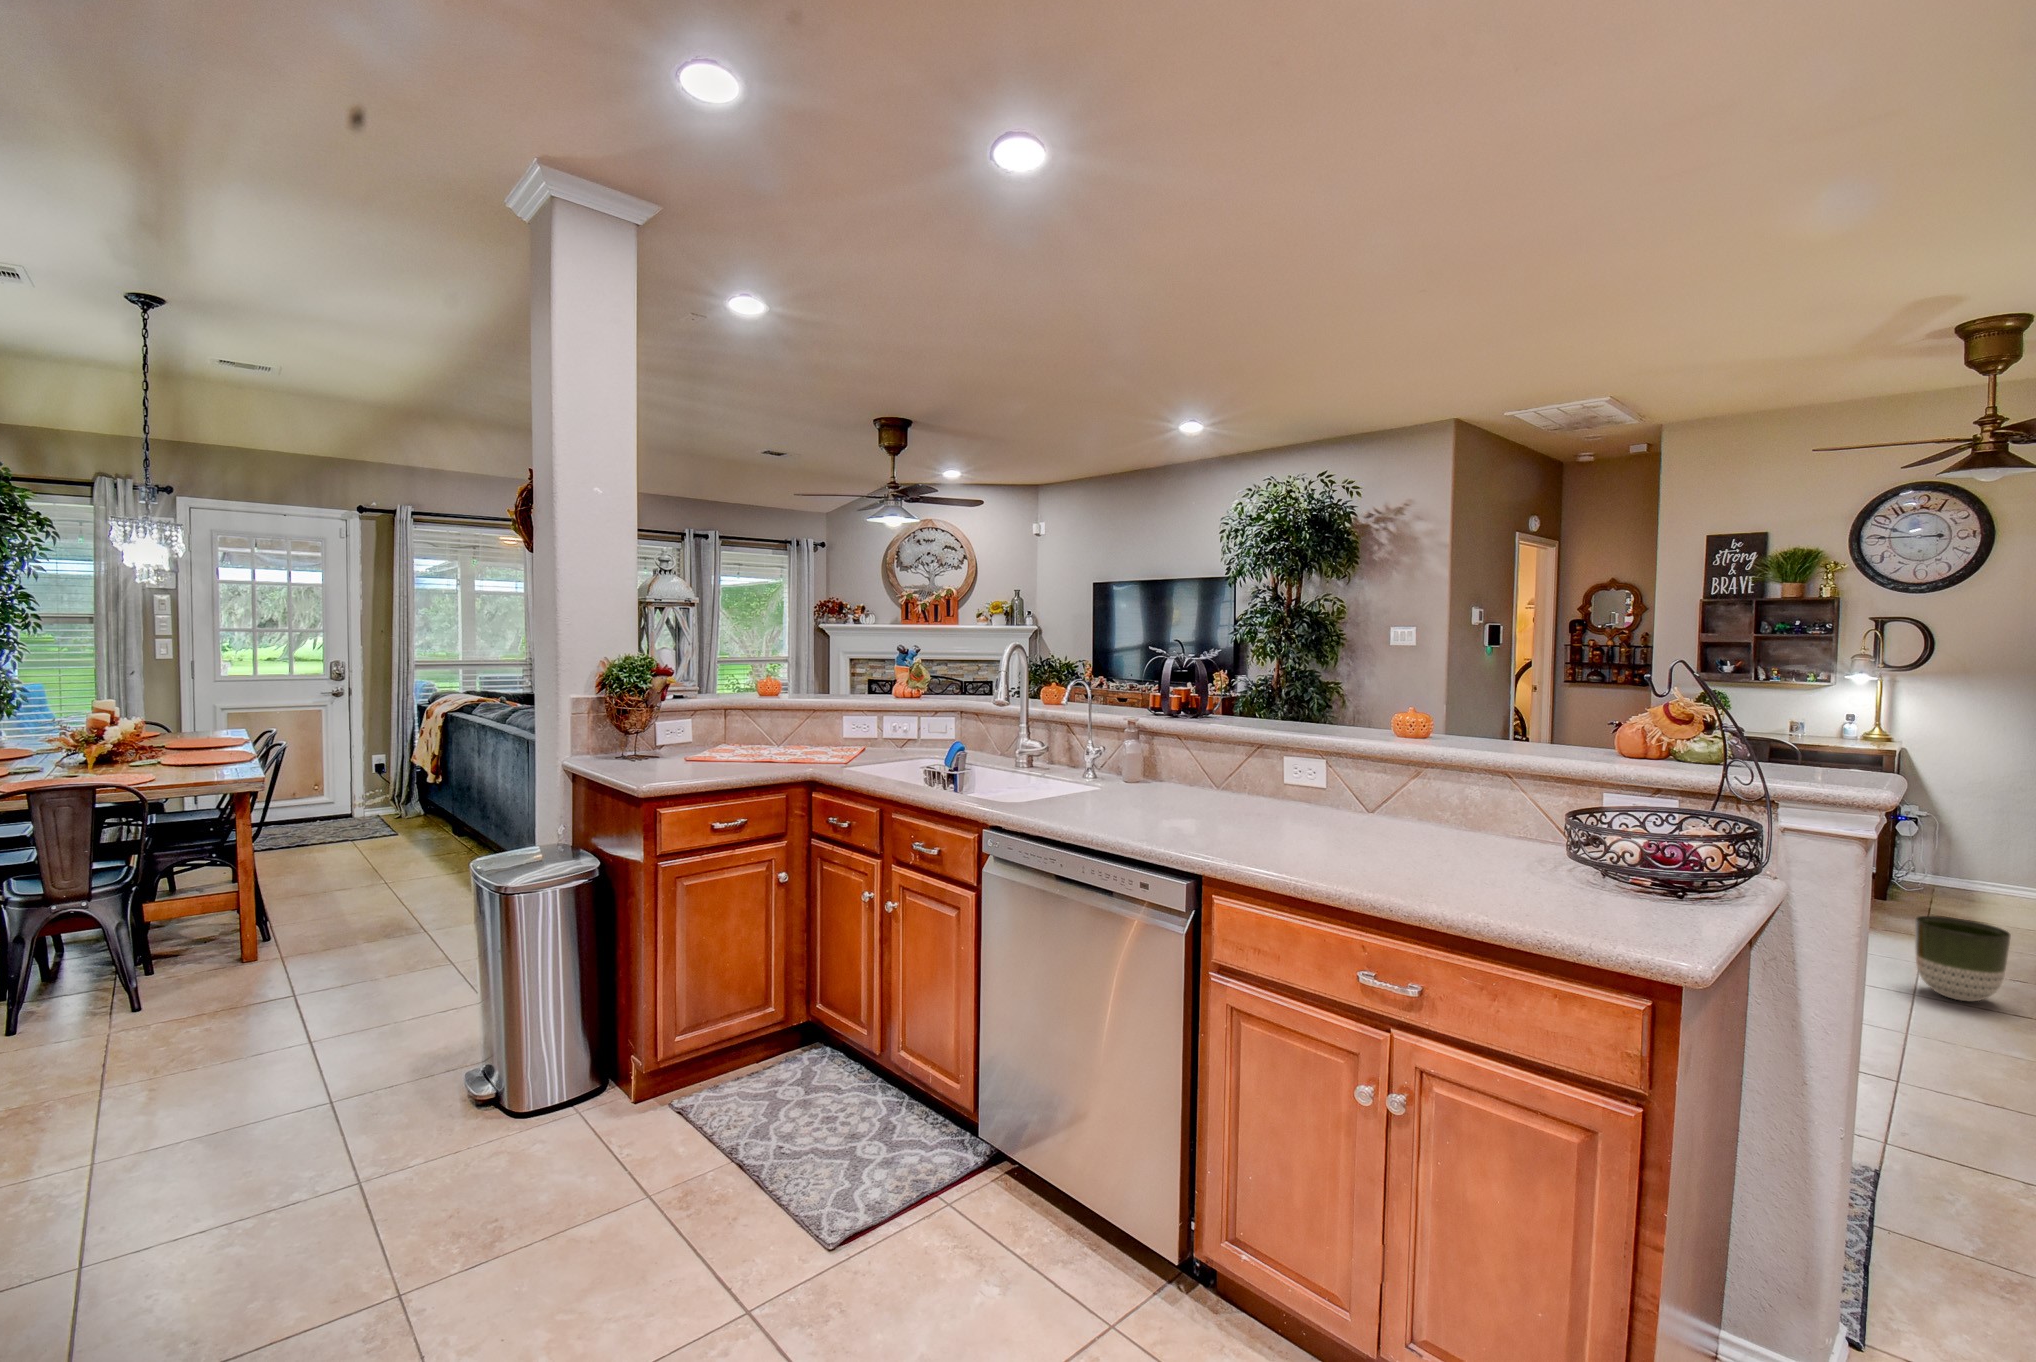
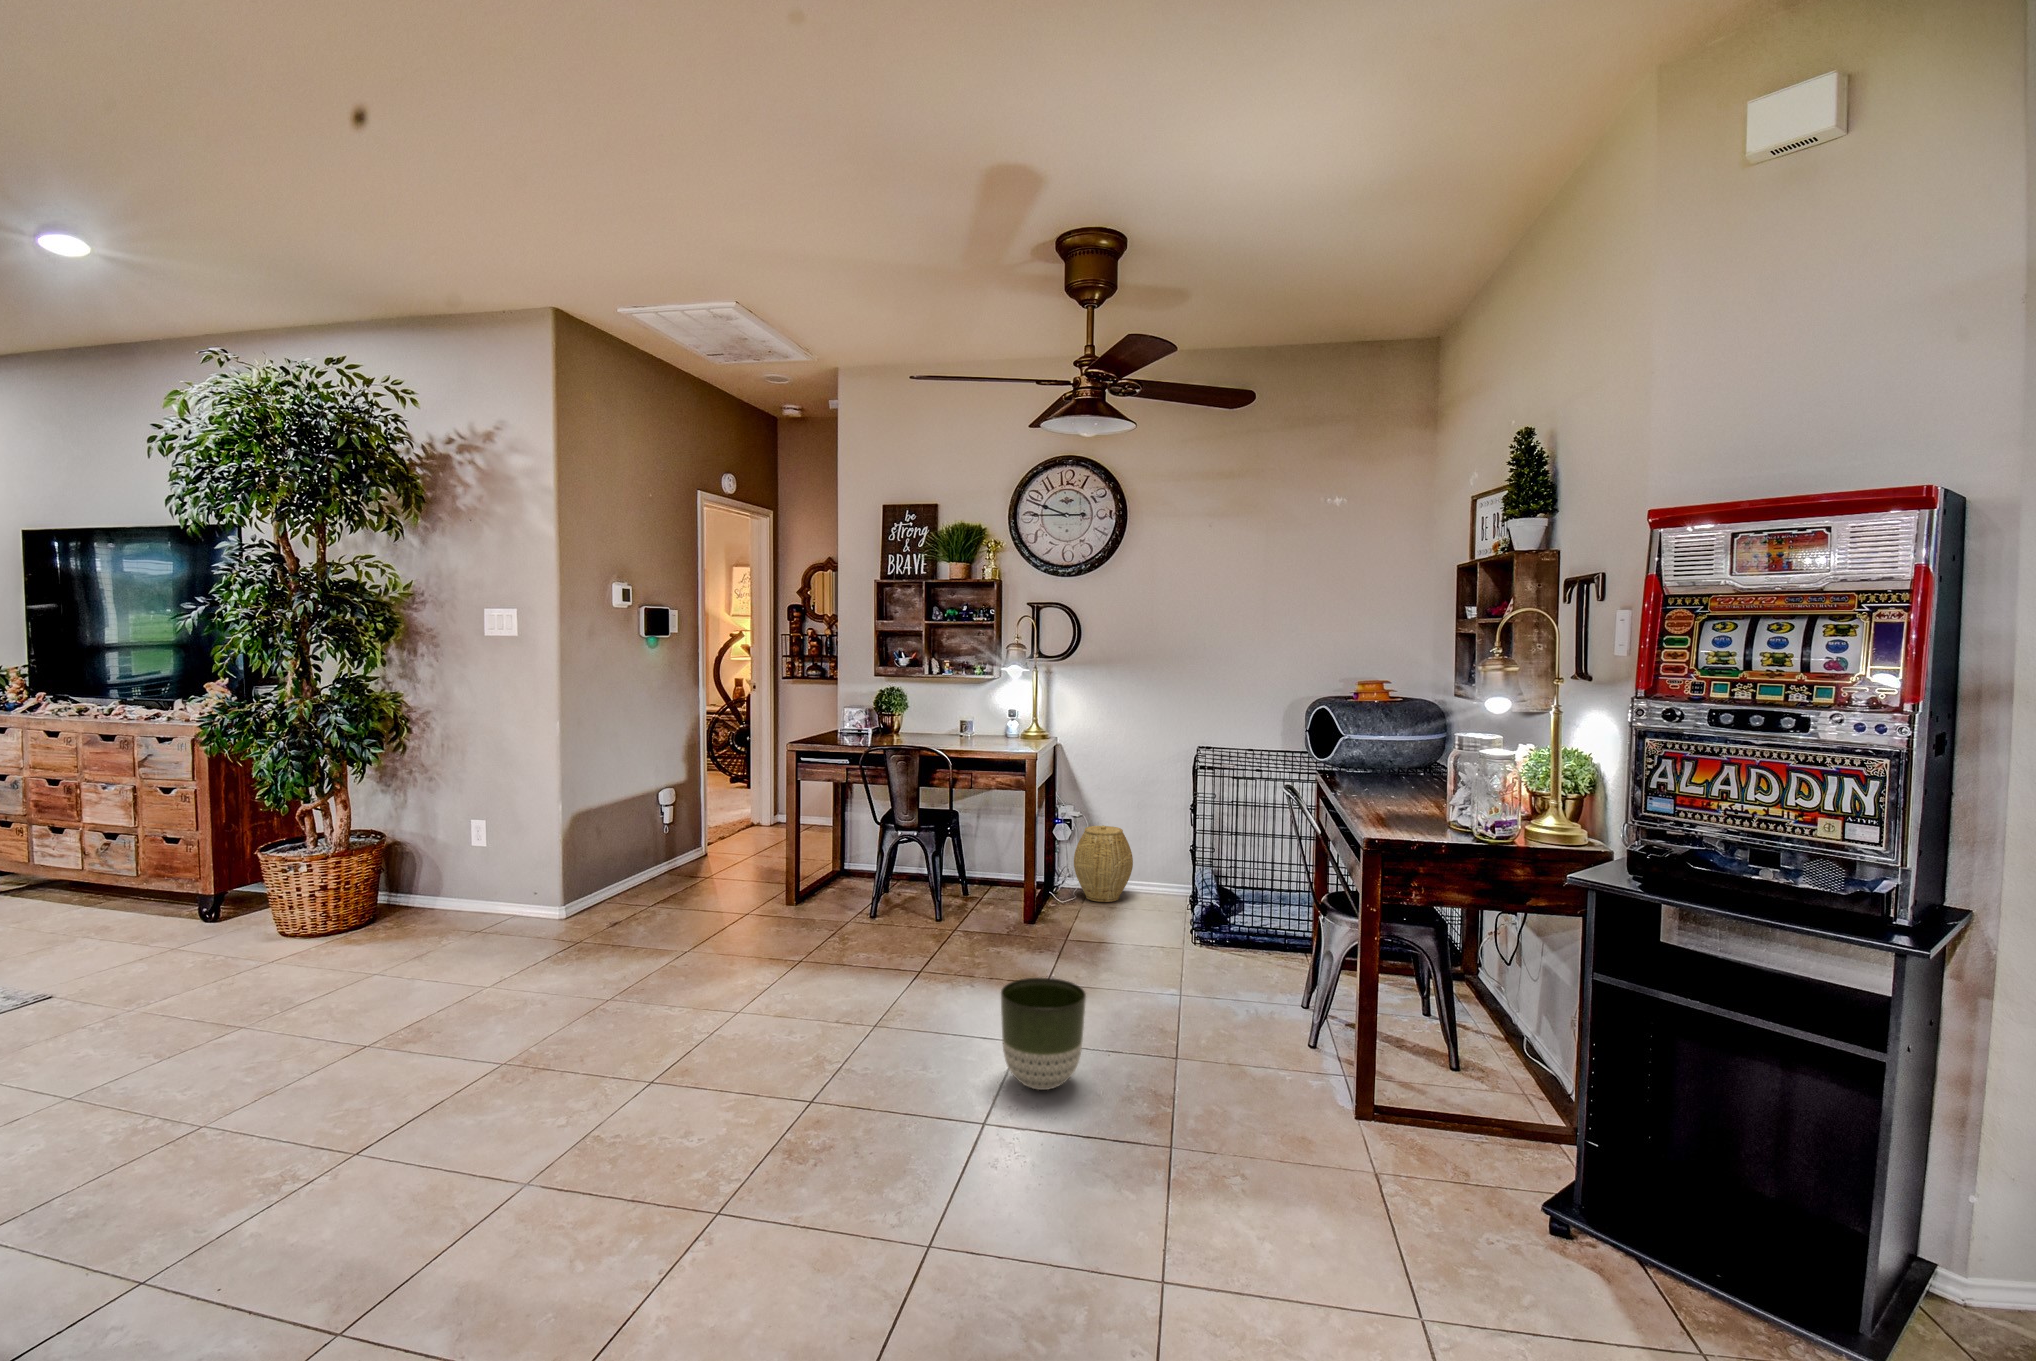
woven basket: none [1923,824,2003,896] -> present [1074,825,1133,902]

